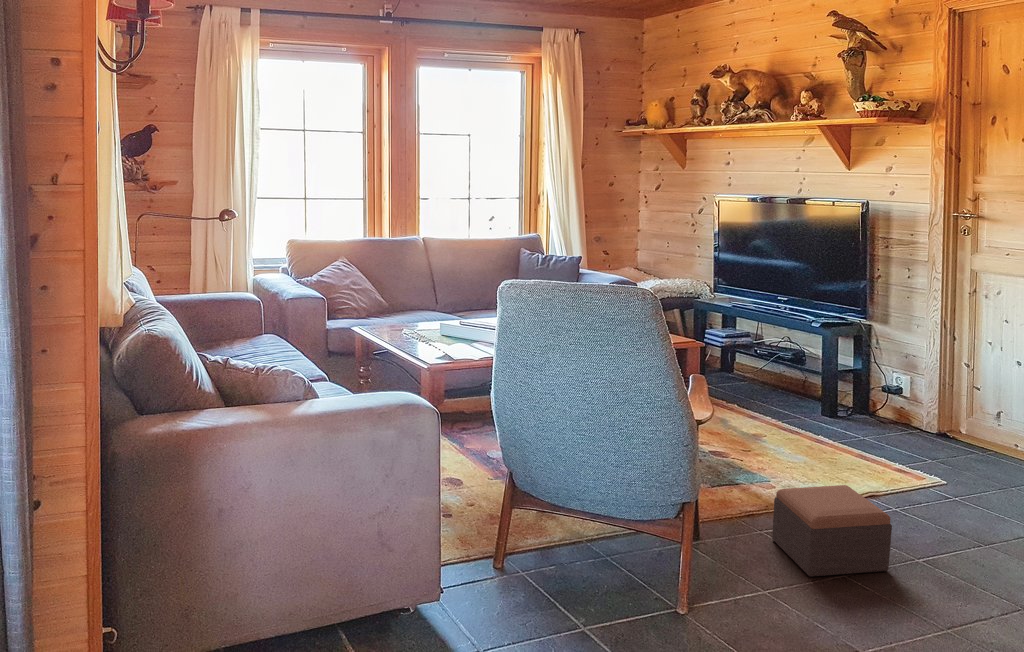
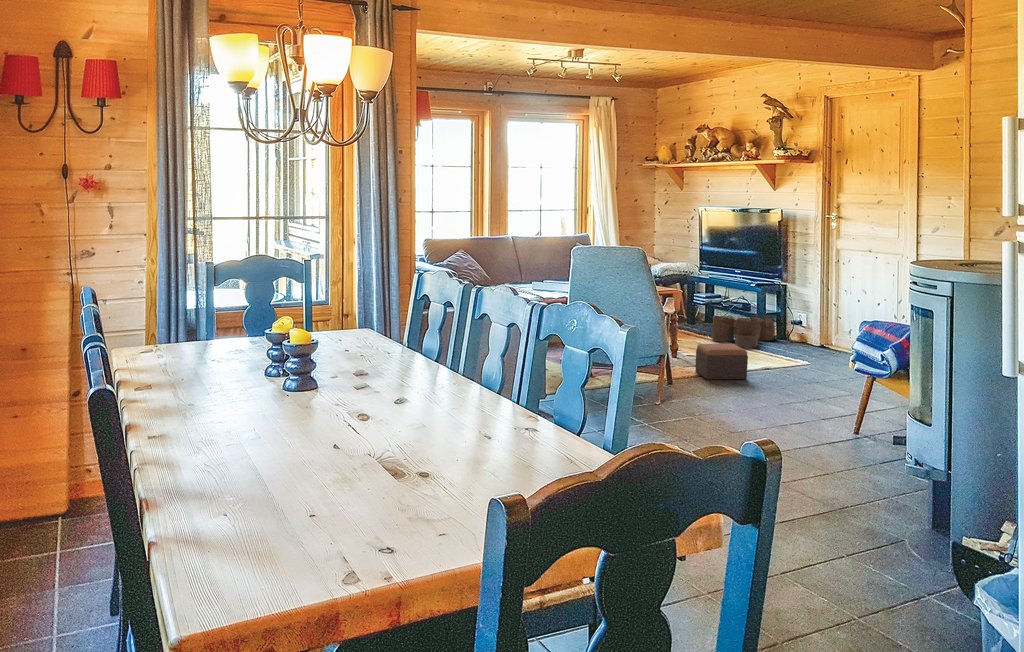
woven basket: none [756,373,856,446] -> present [712,315,775,348]

